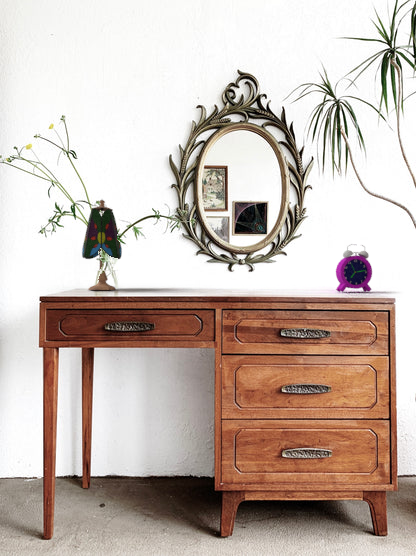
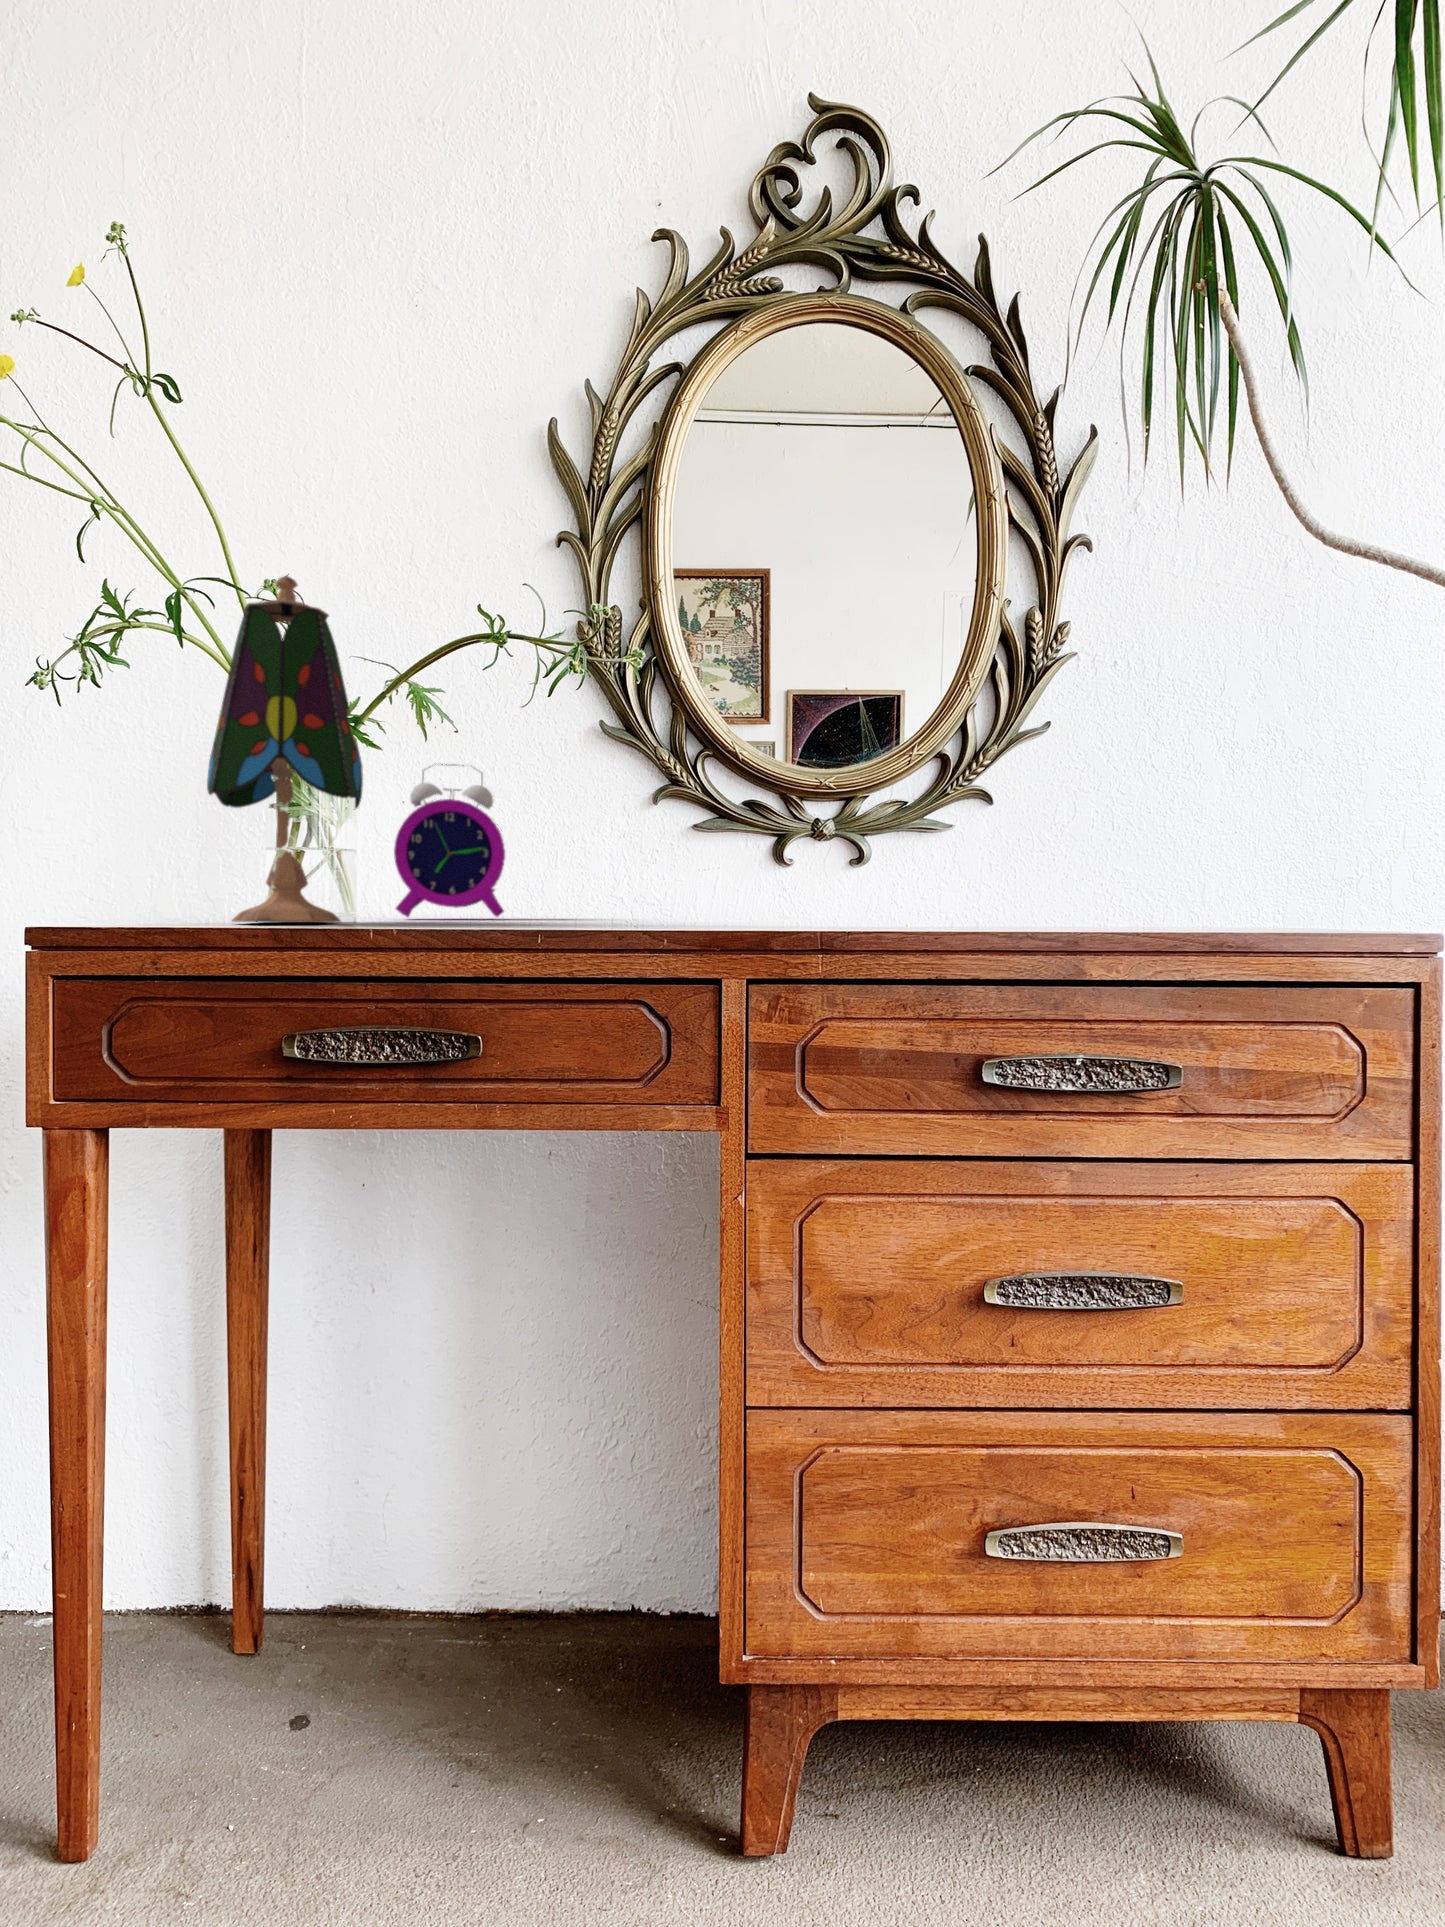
alarm clock: present [336,245,372,292] -> present [394,764,505,917]

